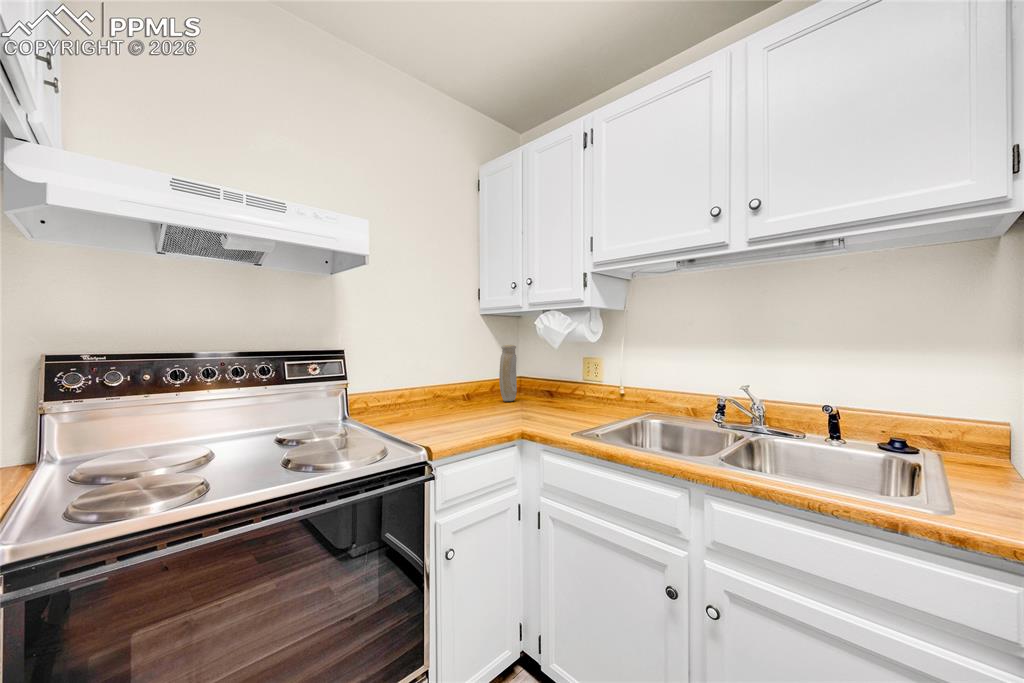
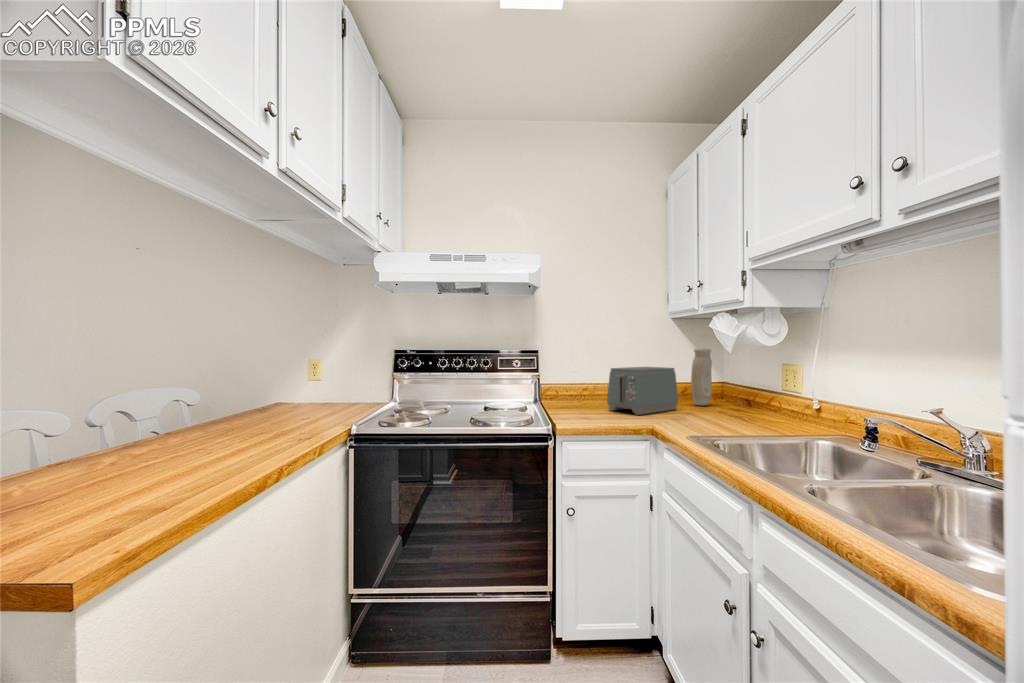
toaster: none [439,365,500,419] -> present [607,367,678,415]

